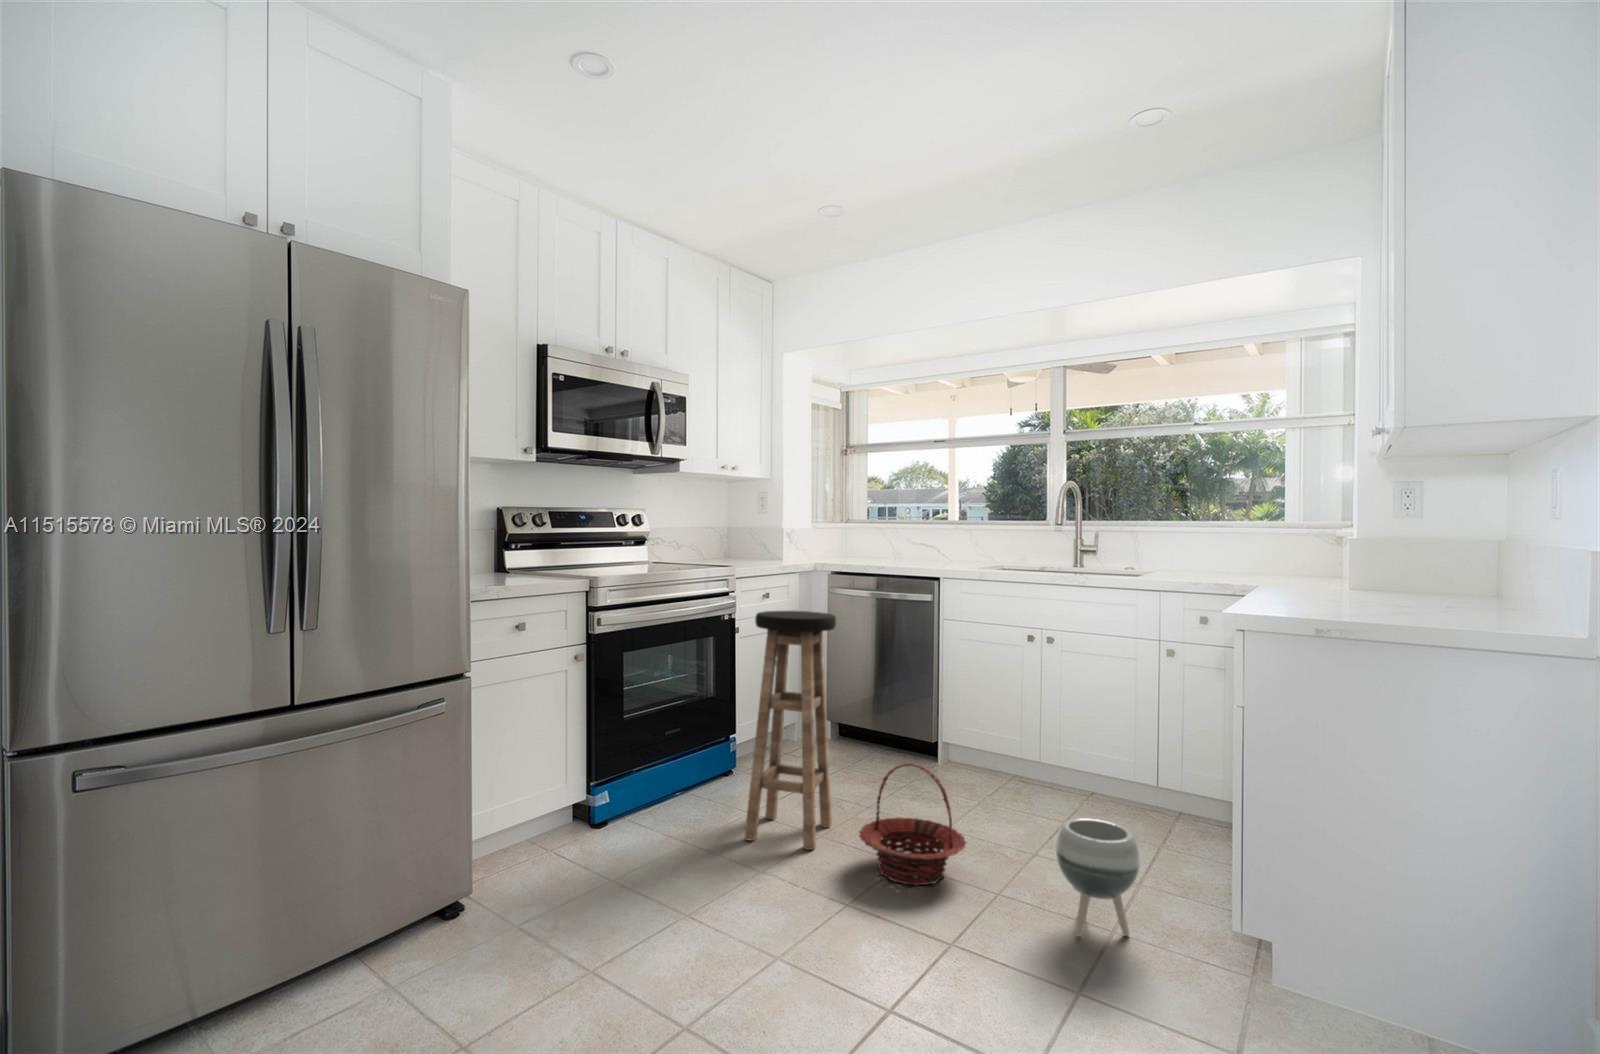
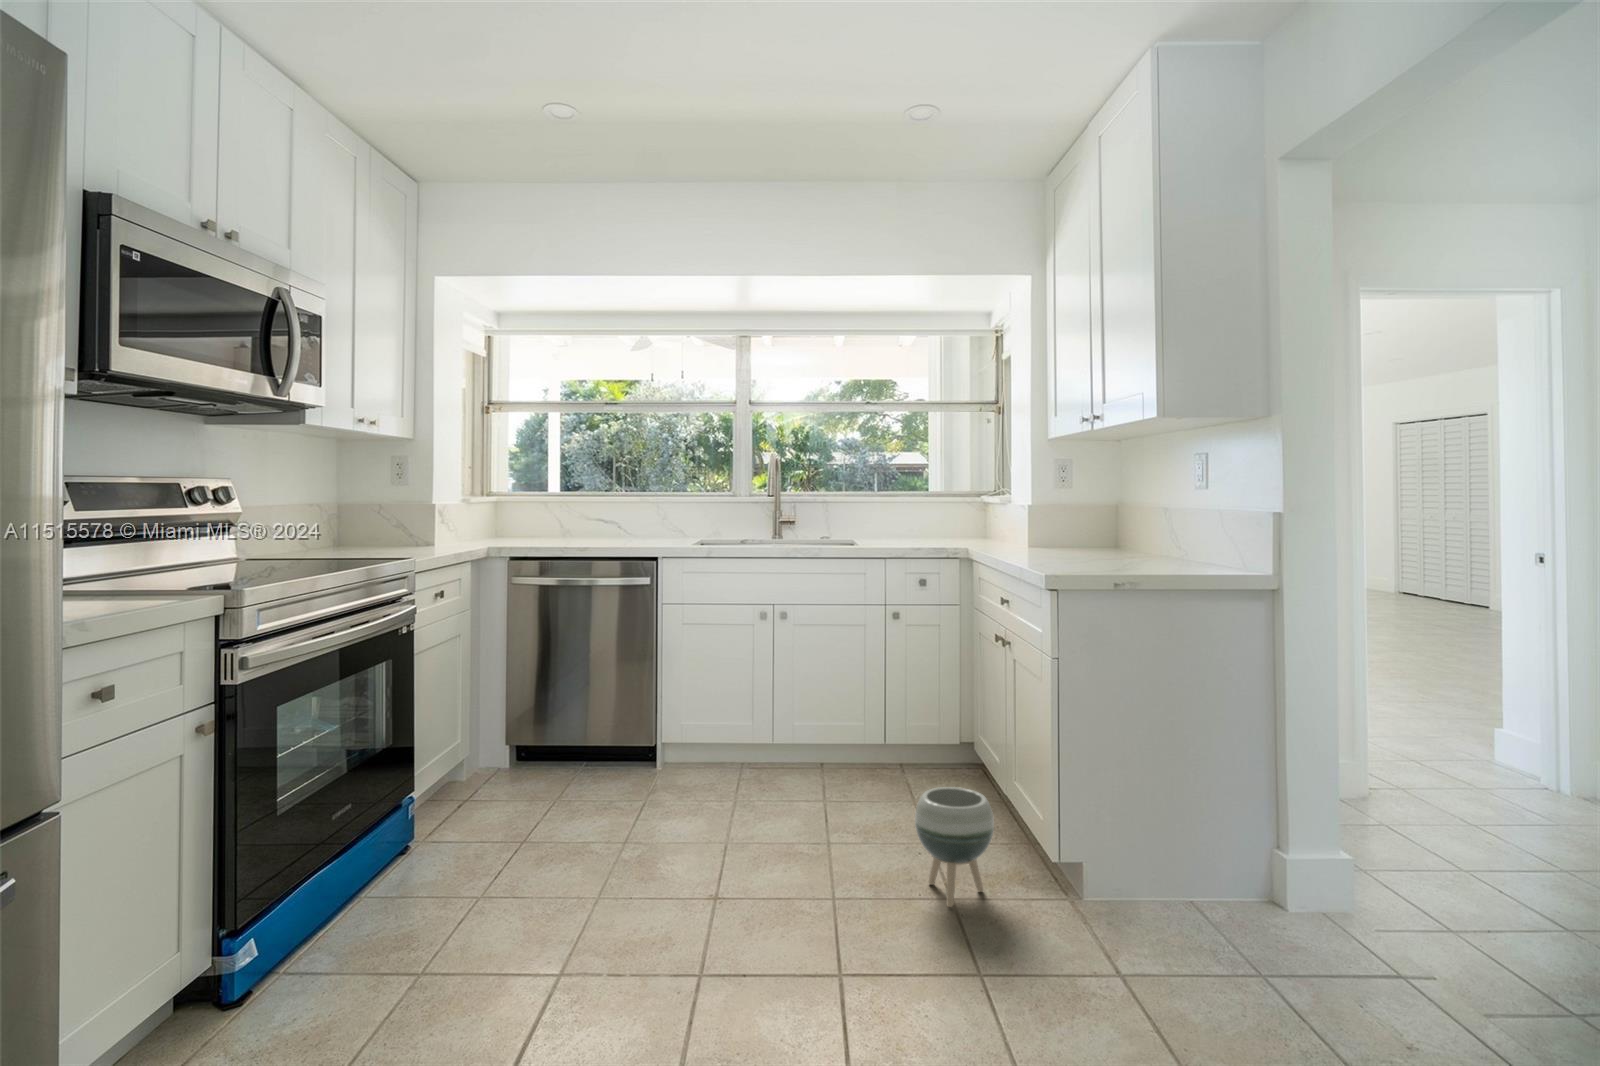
bar stool: present [744,611,836,850] -> none [518,610,627,921]
basket: present [859,763,966,885] -> none [689,772,812,912]

